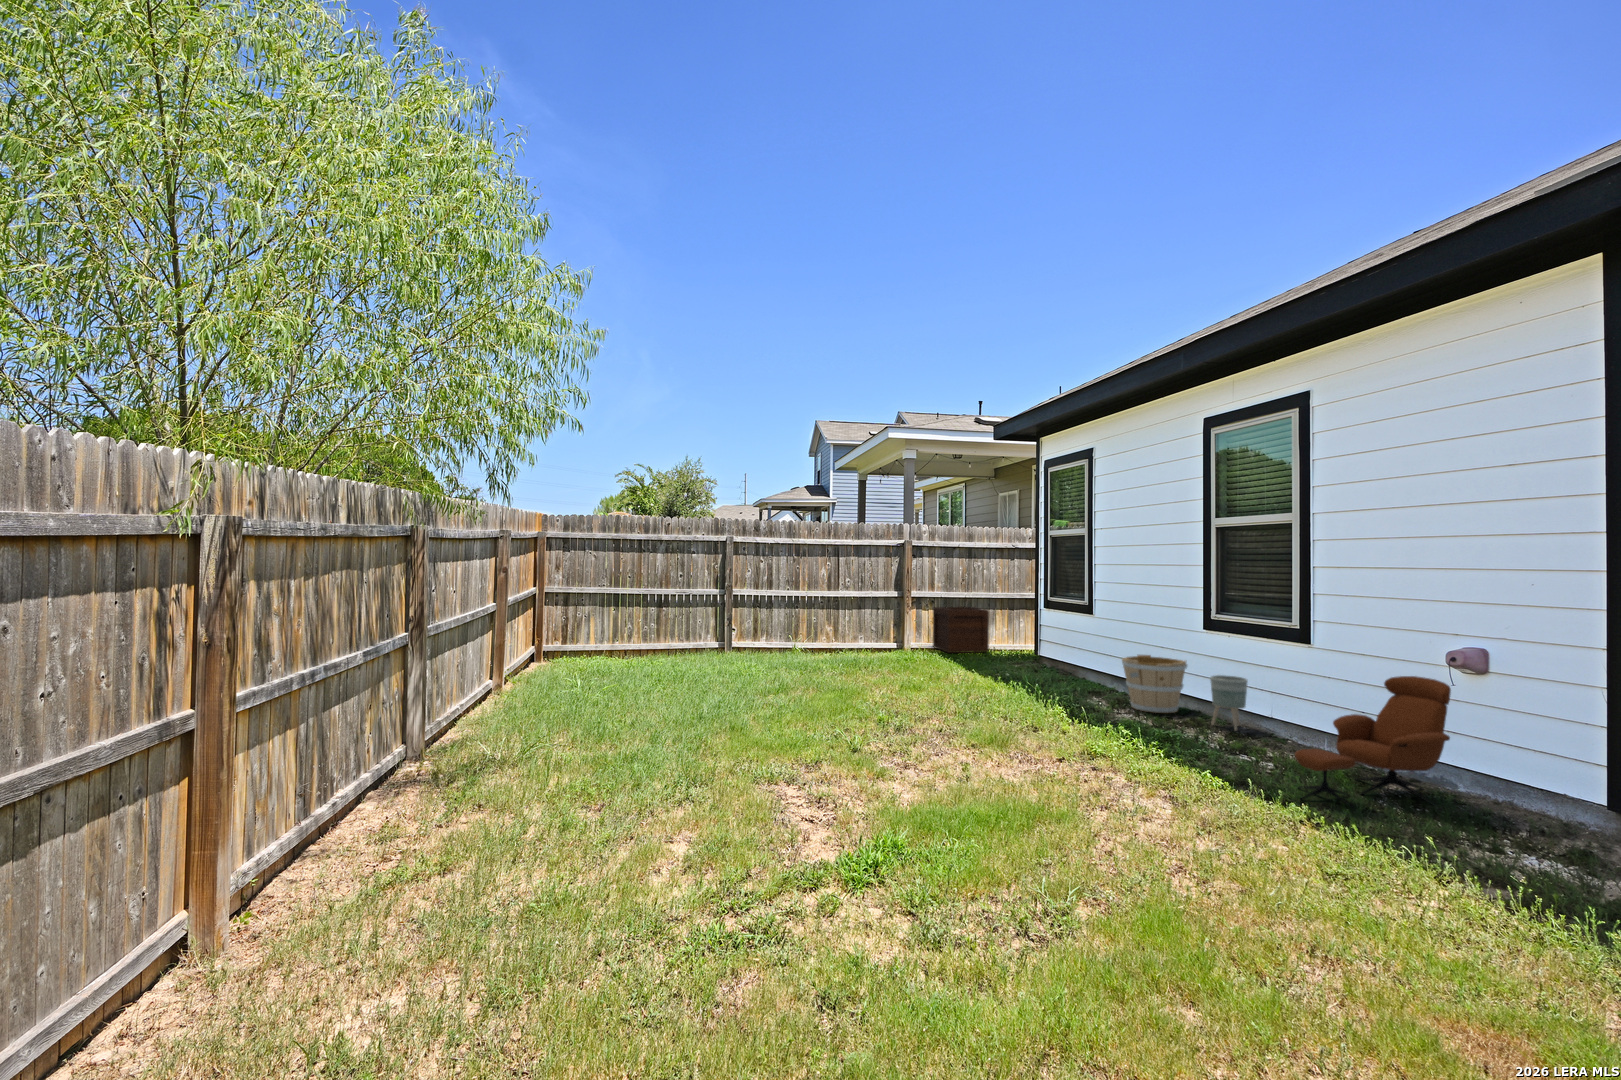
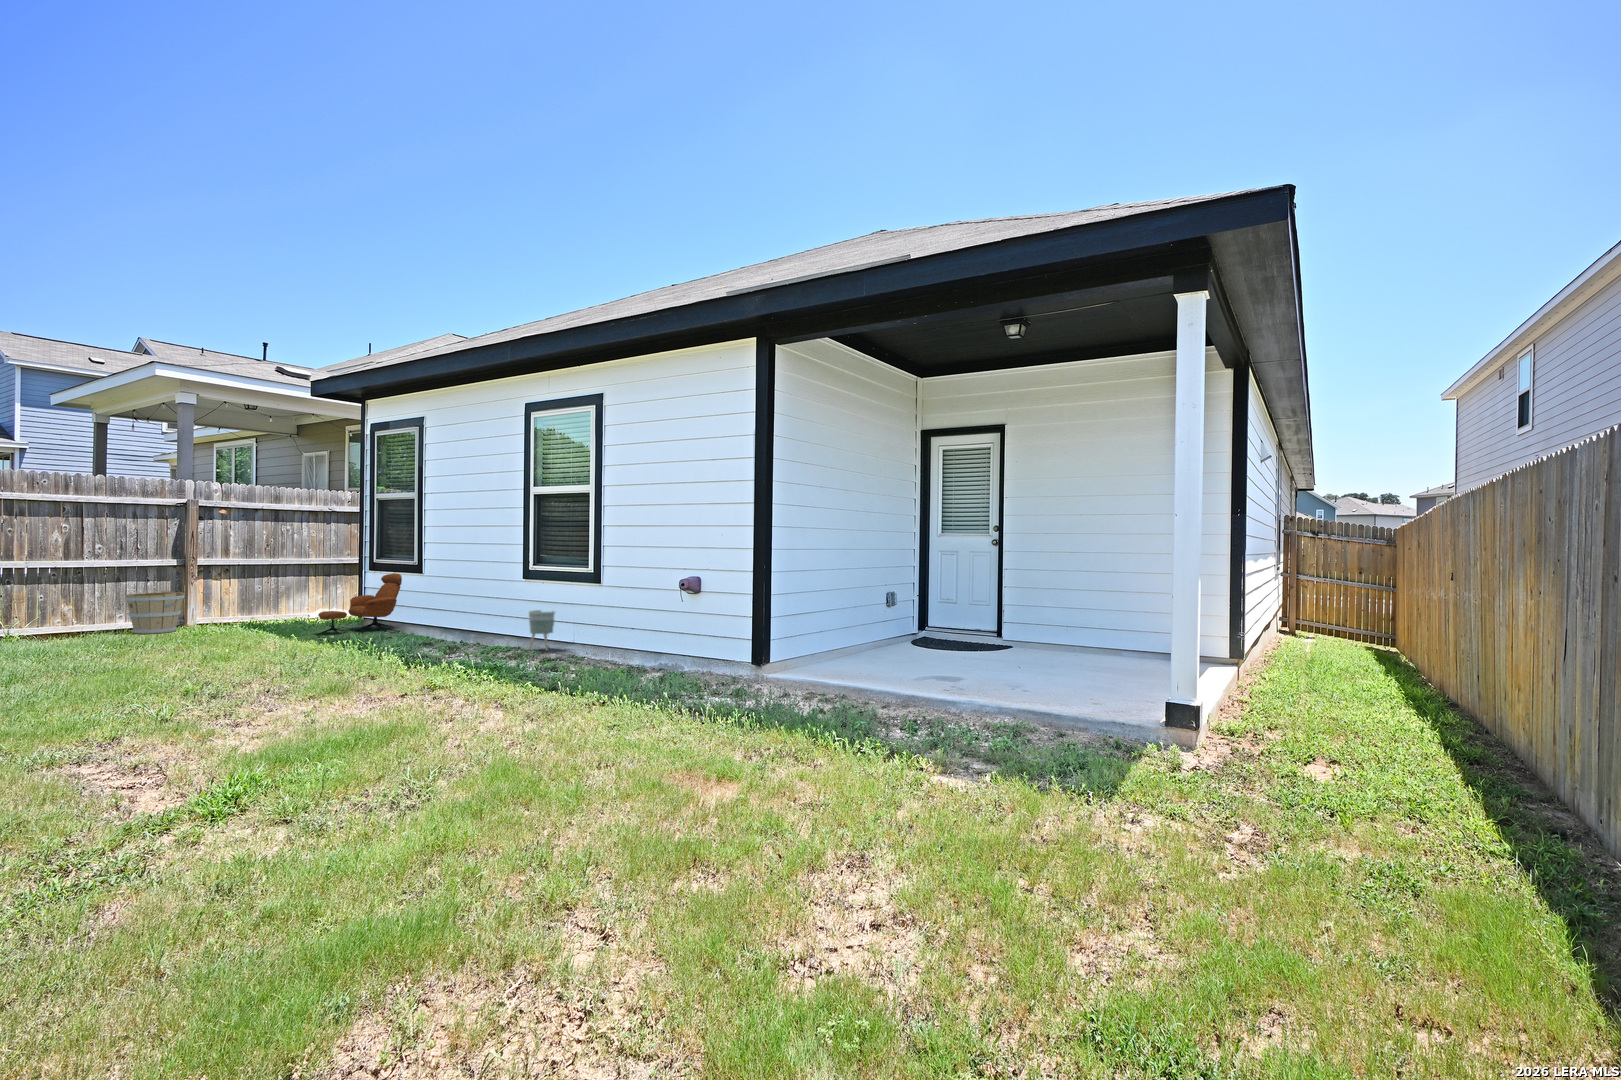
wooden crate: present [933,607,989,653] -> none [228,575,304,626]
wooden bucket: present [1122,655,1187,713] -> present [125,591,185,634]
lounge chair: present [1295,676,1451,807] -> present [317,574,402,635]

